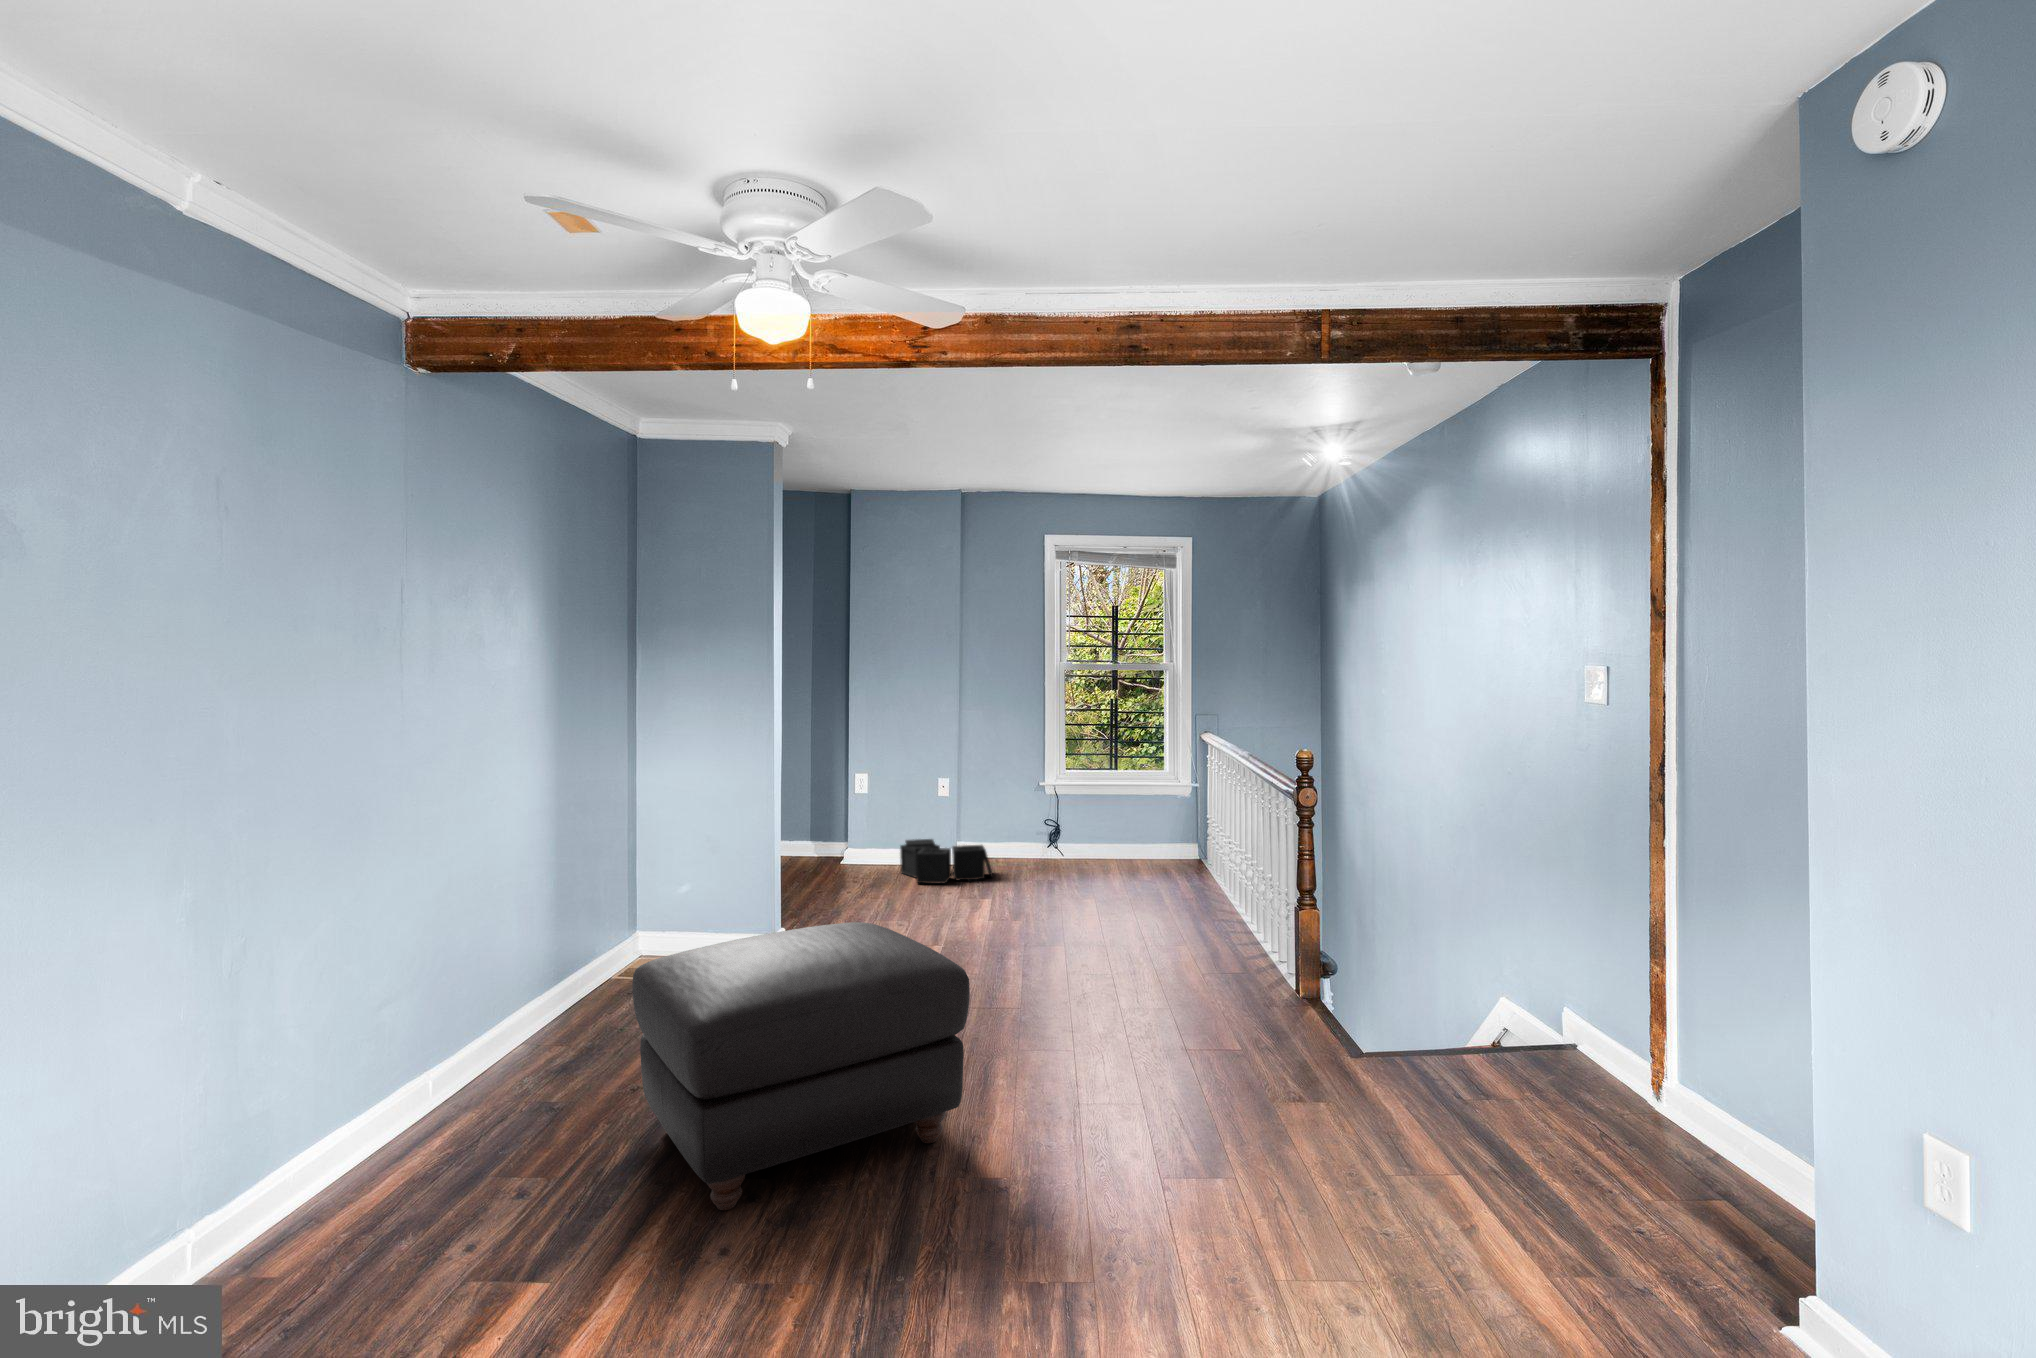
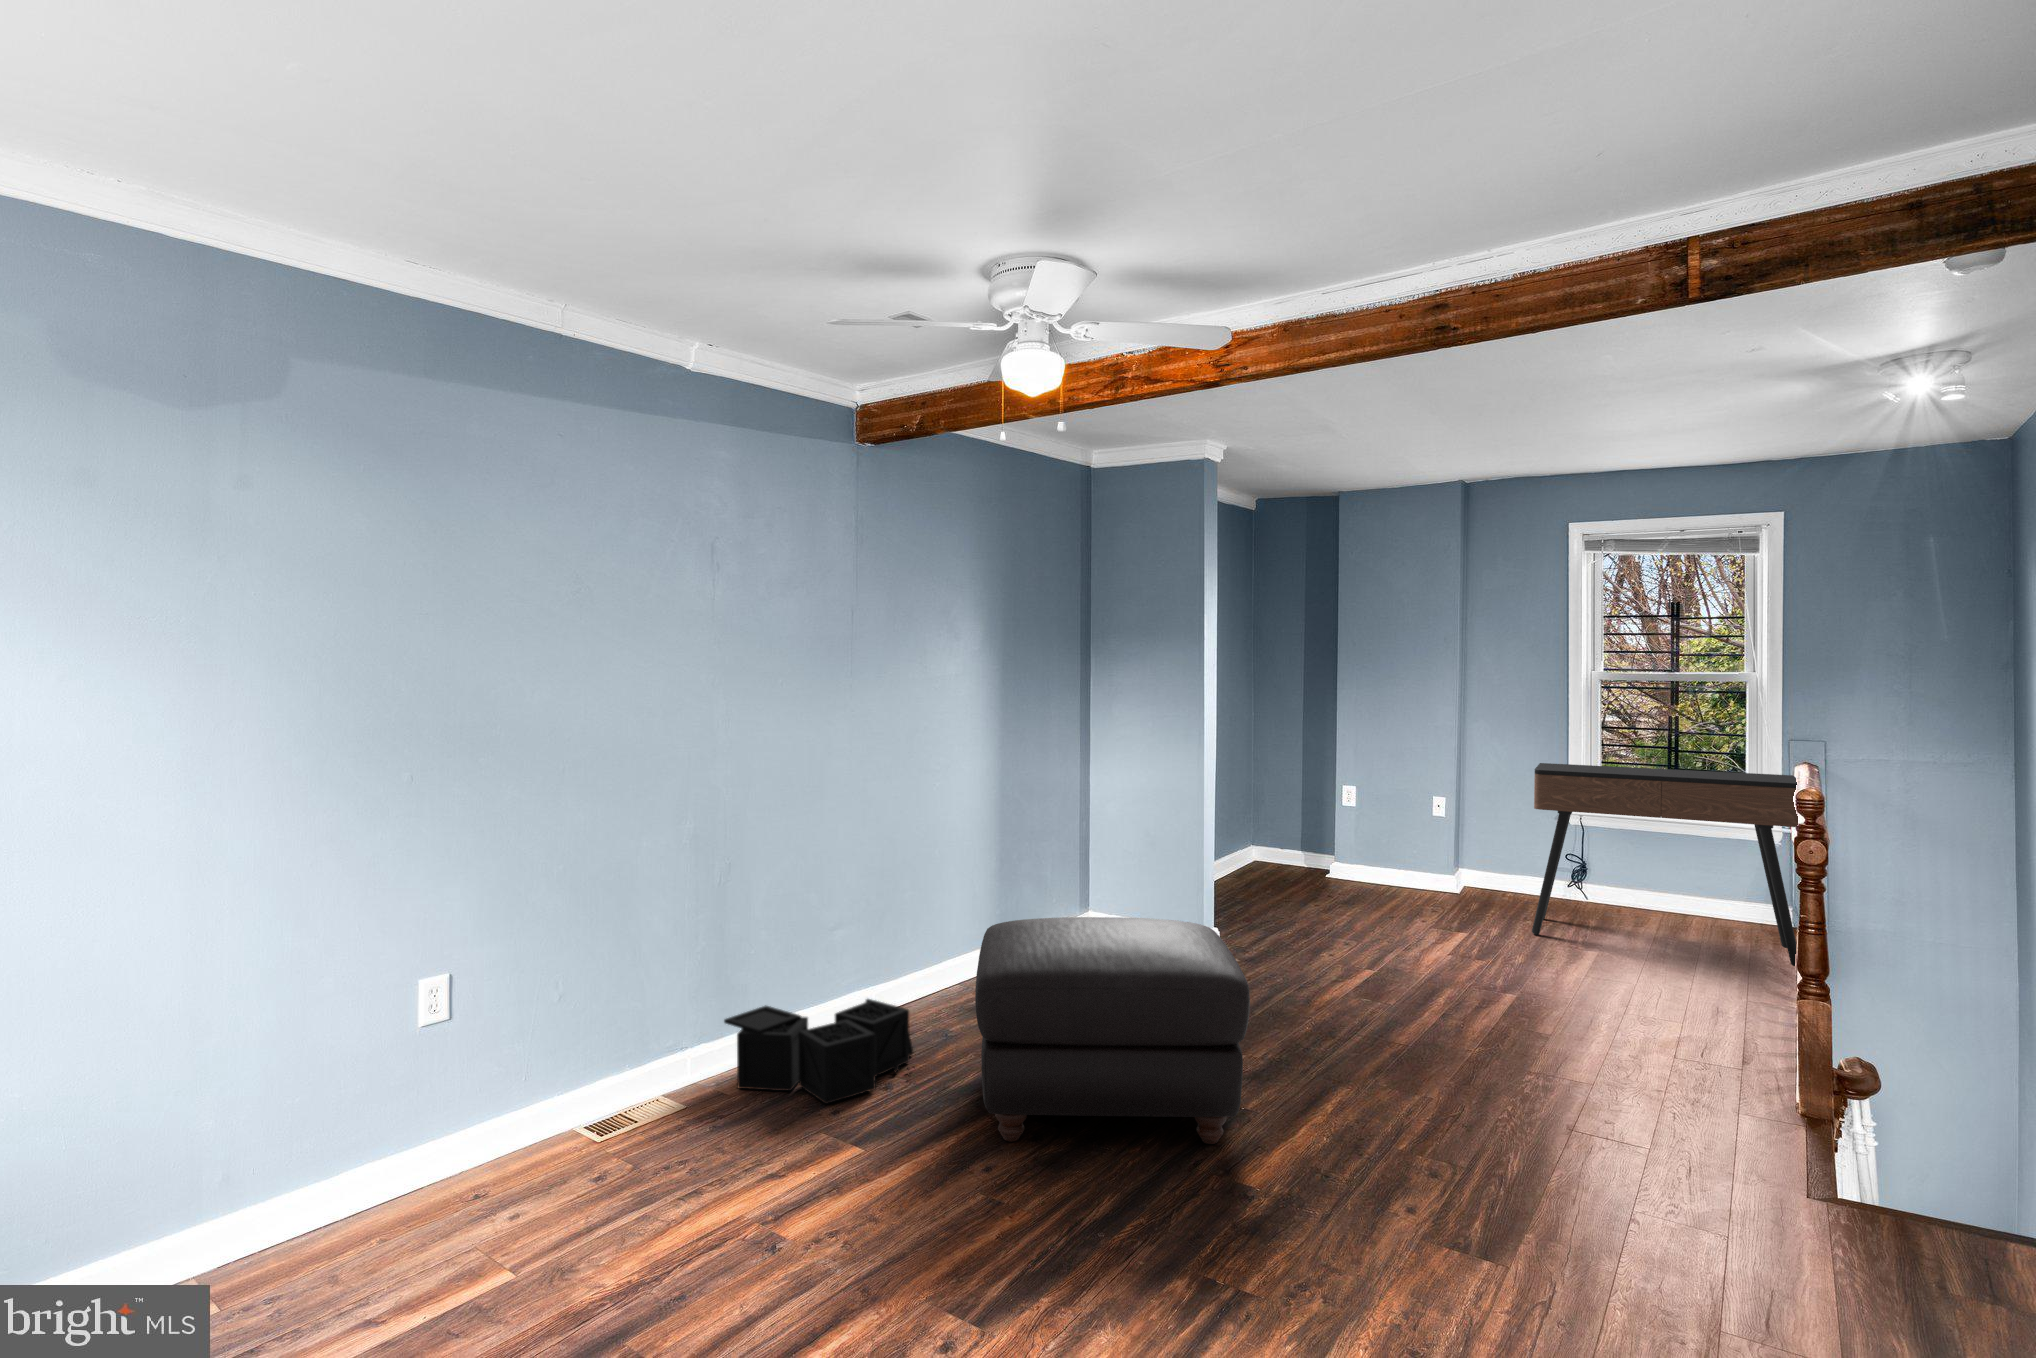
console table: none [1030,741,1218,889] -> present [1532,763,1798,966]
storage bin: present [900,839,993,884] -> present [724,999,913,1104]

